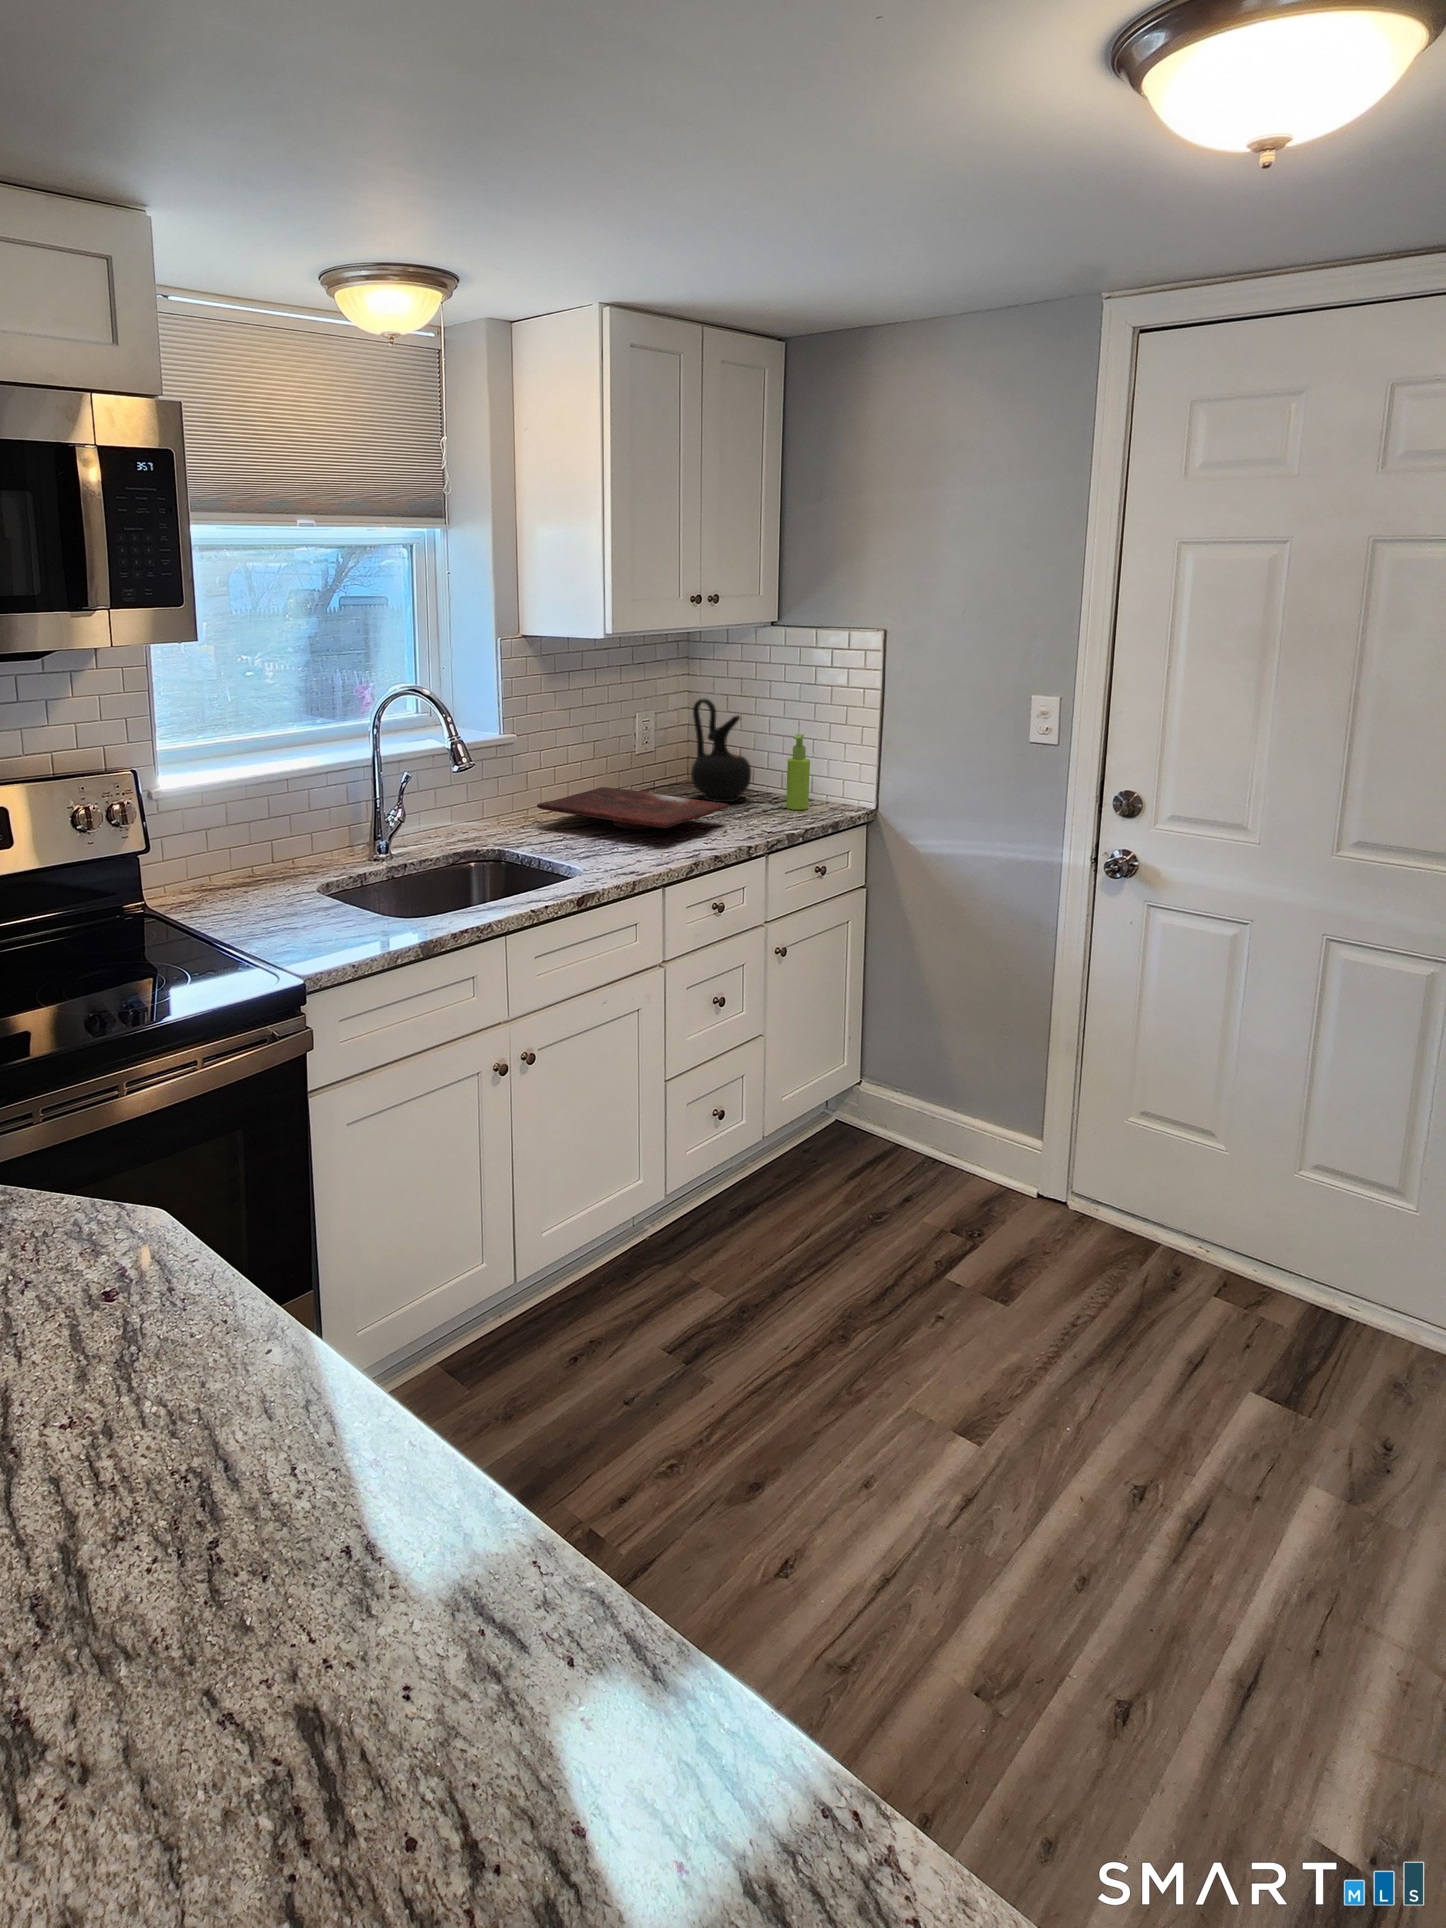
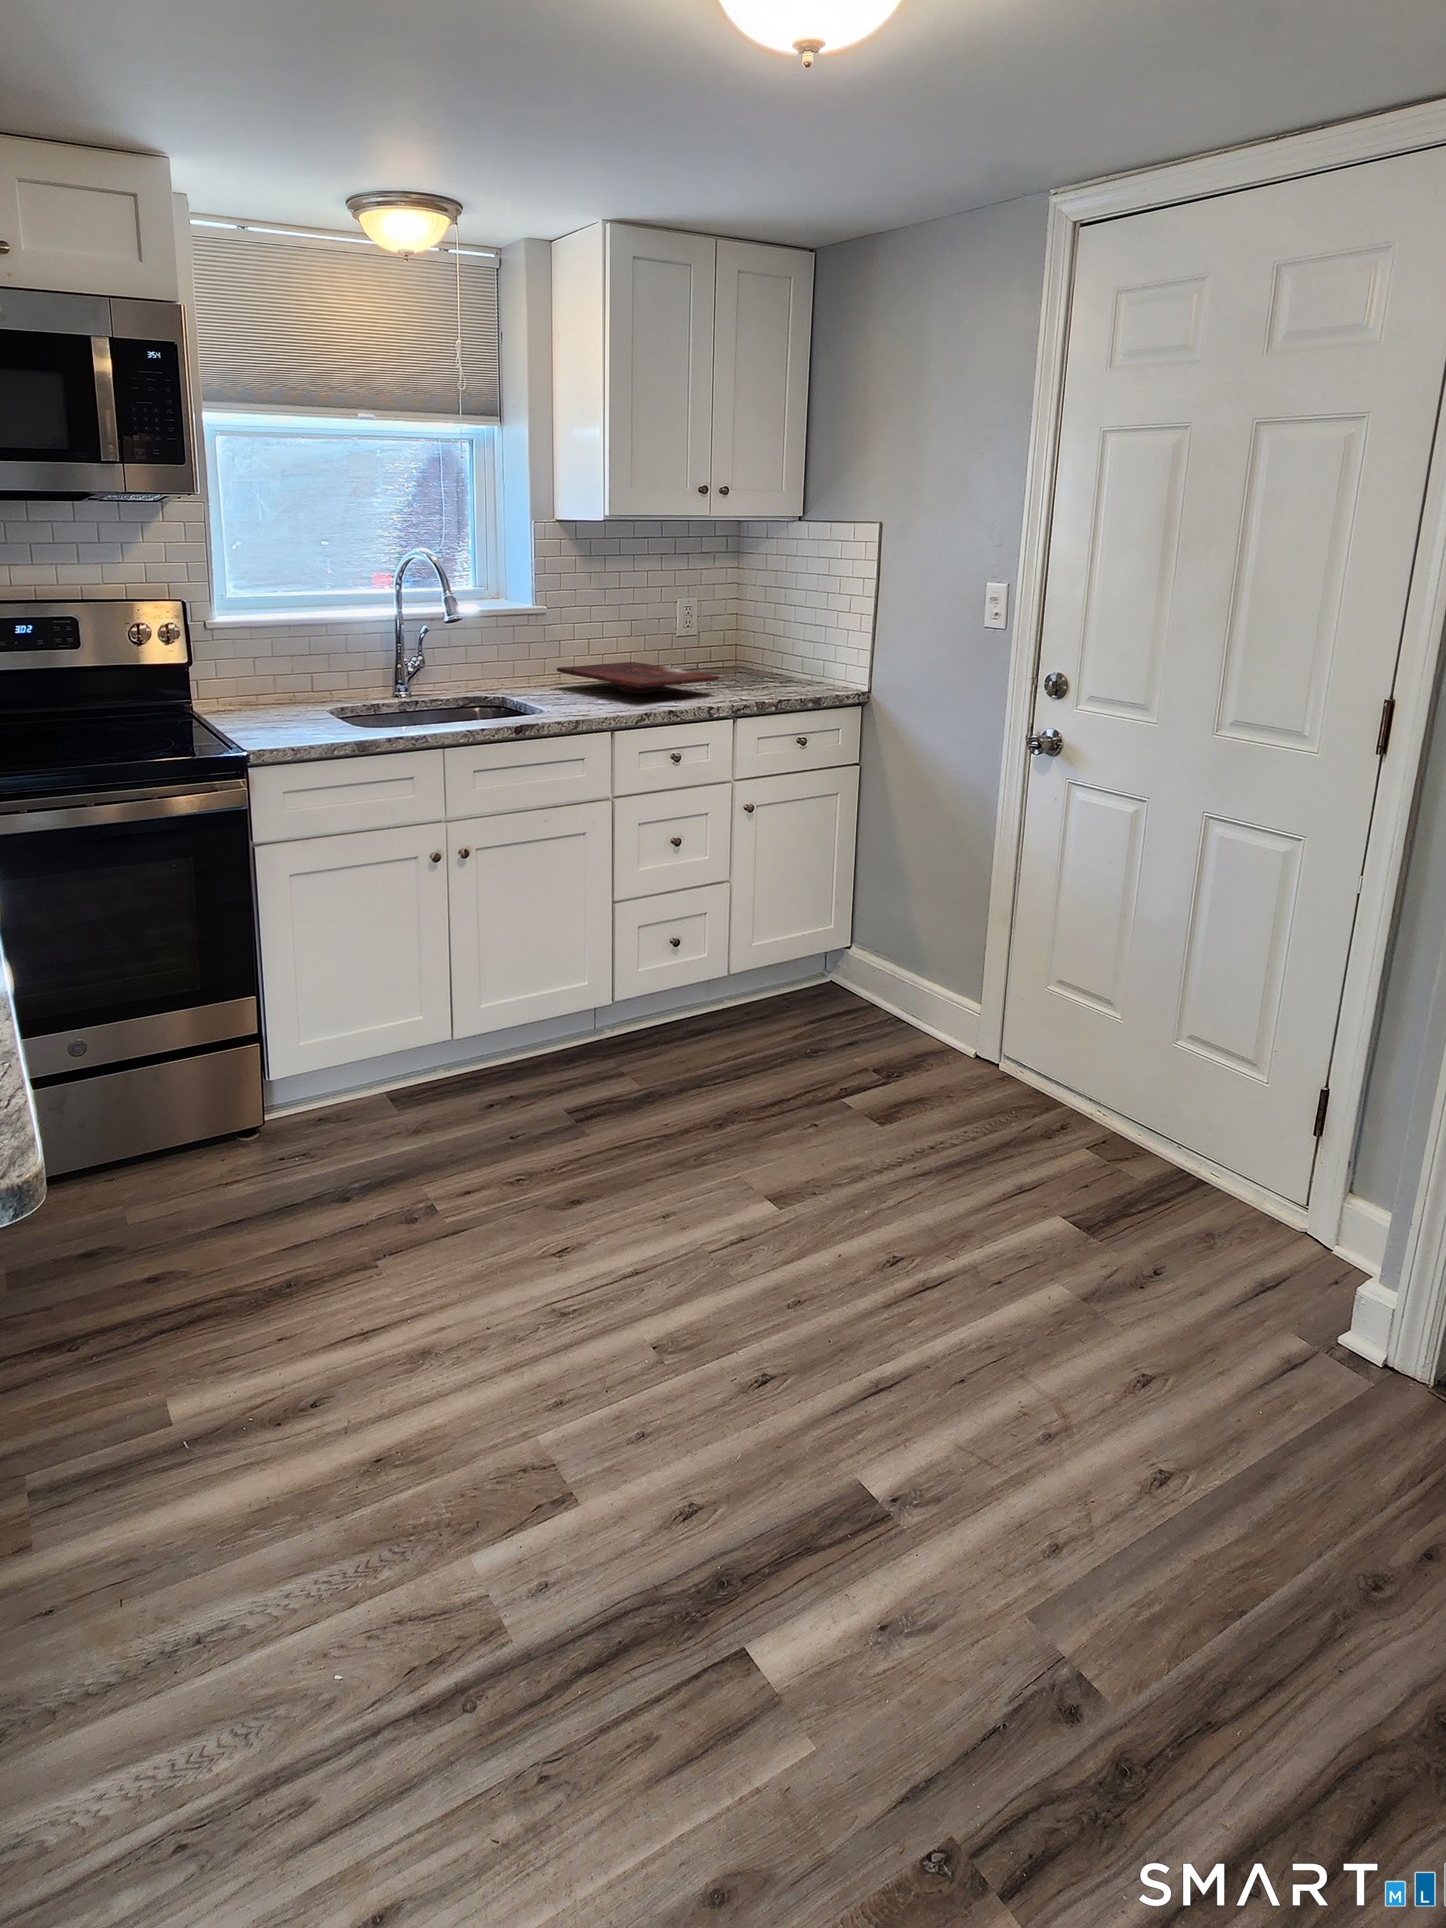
ceramic jug: present [691,698,751,802] -> none [716,588,770,682]
soap dispenser: present [786,734,810,810] -> none [790,621,812,690]

